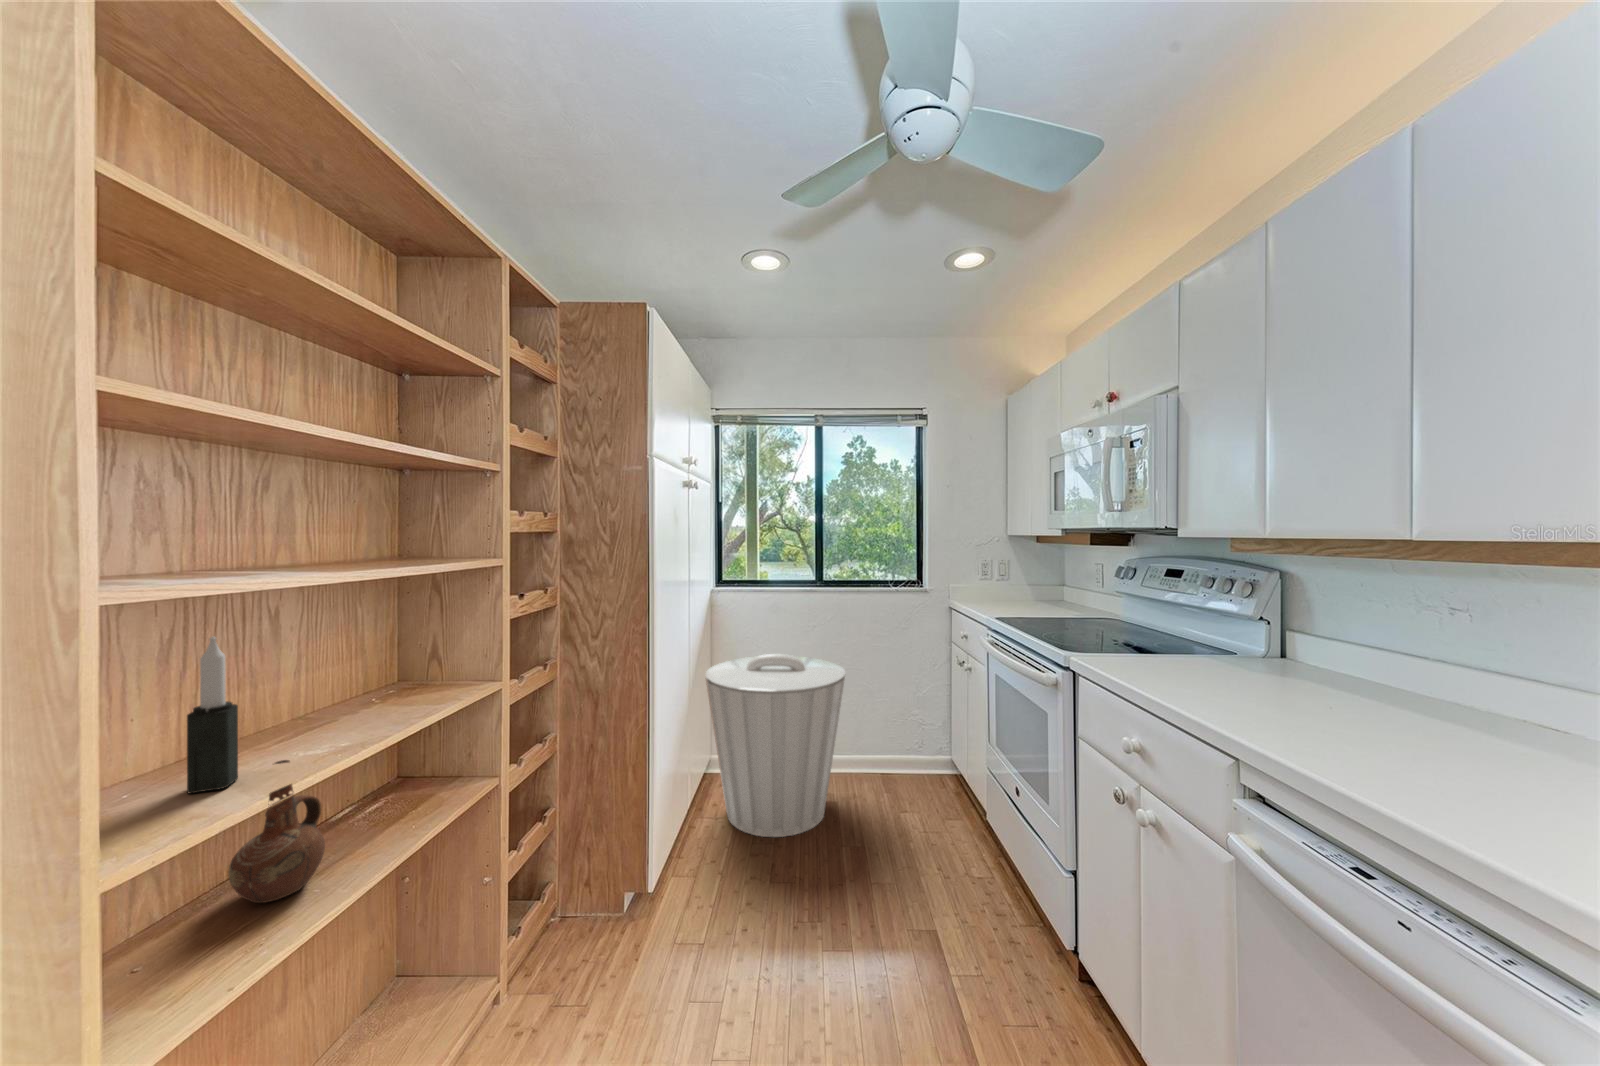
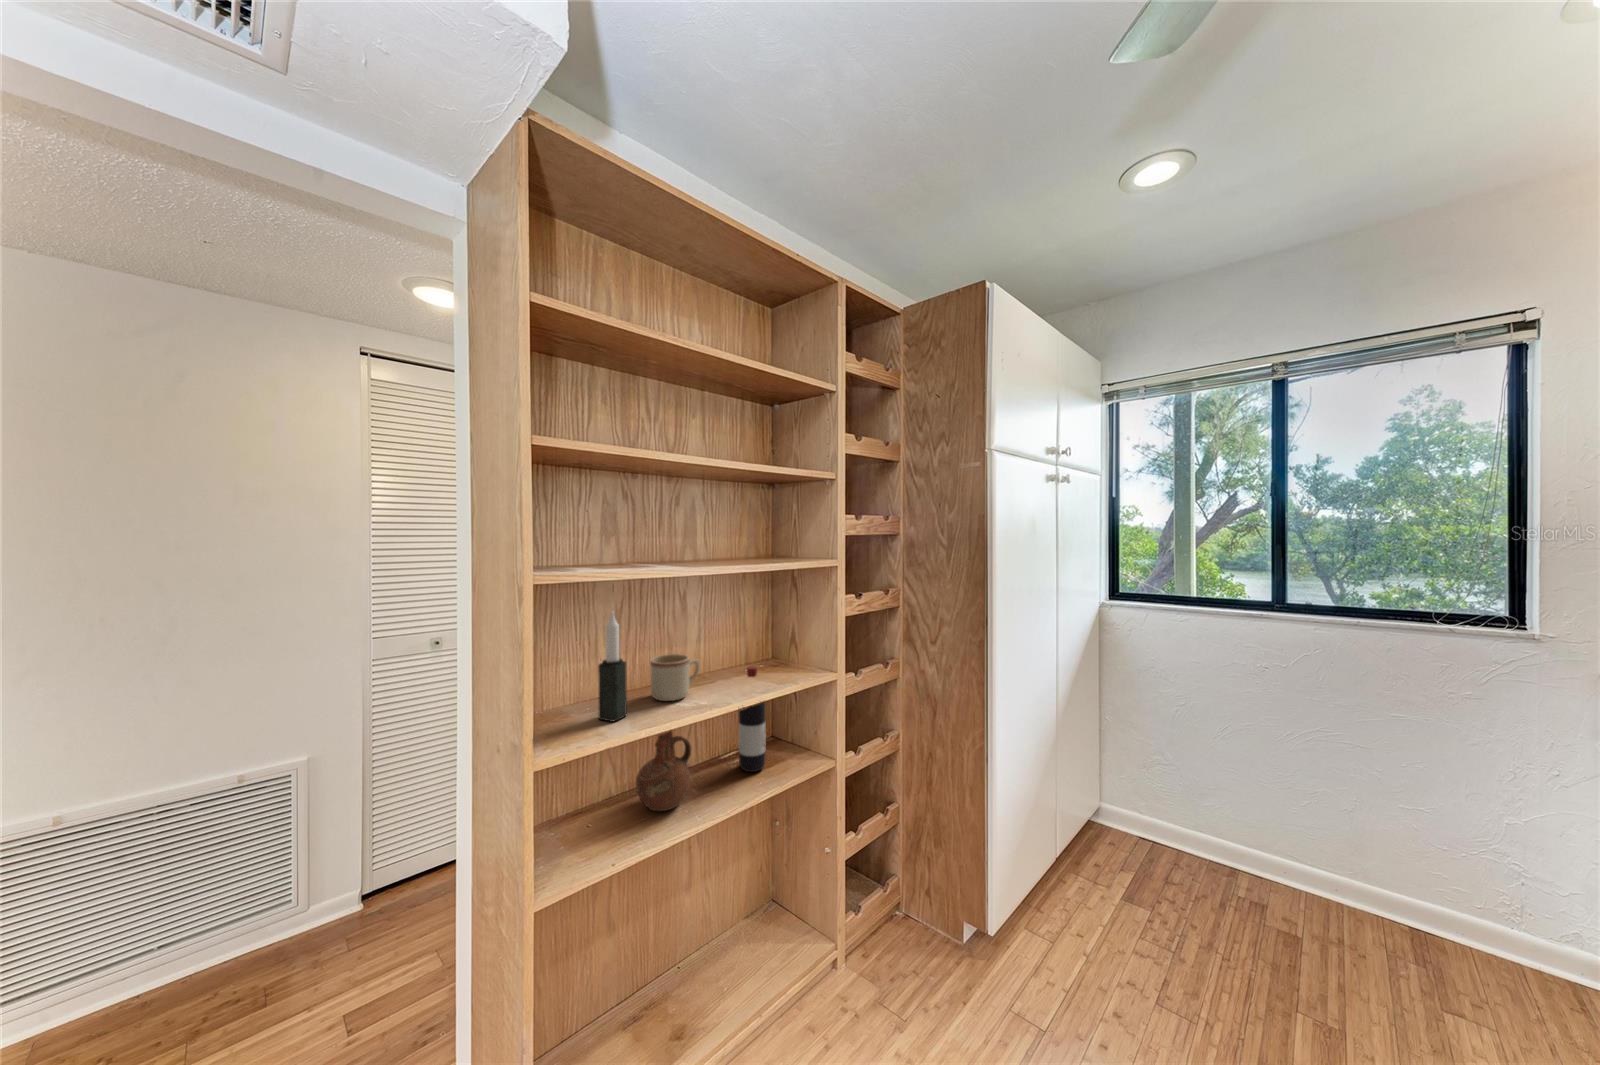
trash can: present [706,654,845,837] -> none [1083,690,1317,956]
mug: none [255,688,333,752] -> present [650,654,699,701]
wine bottle: none [374,691,414,819] -> present [739,667,765,772]

